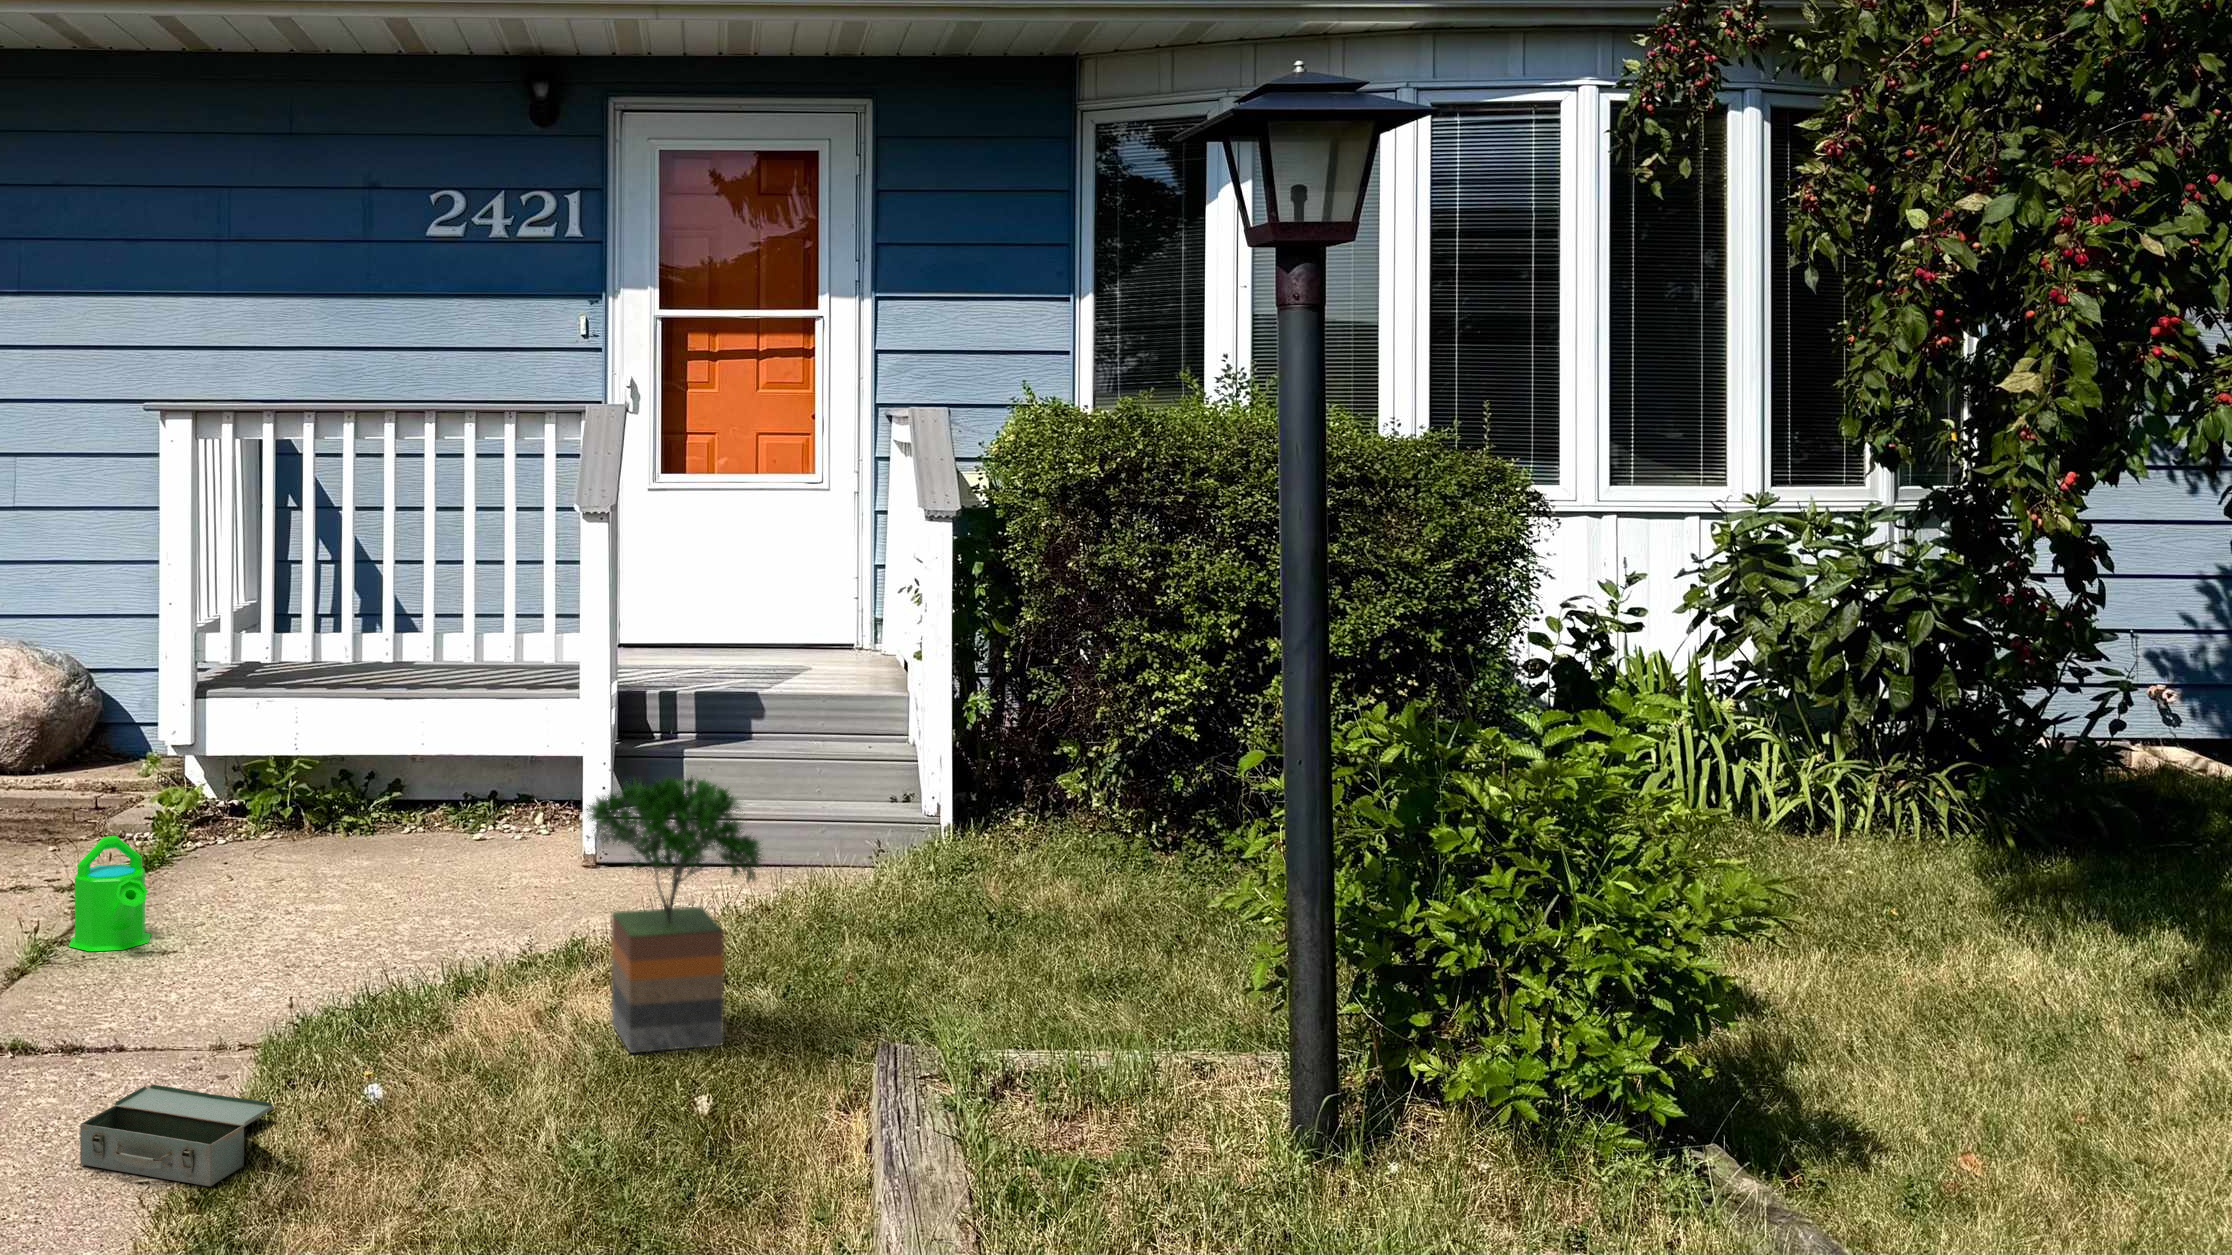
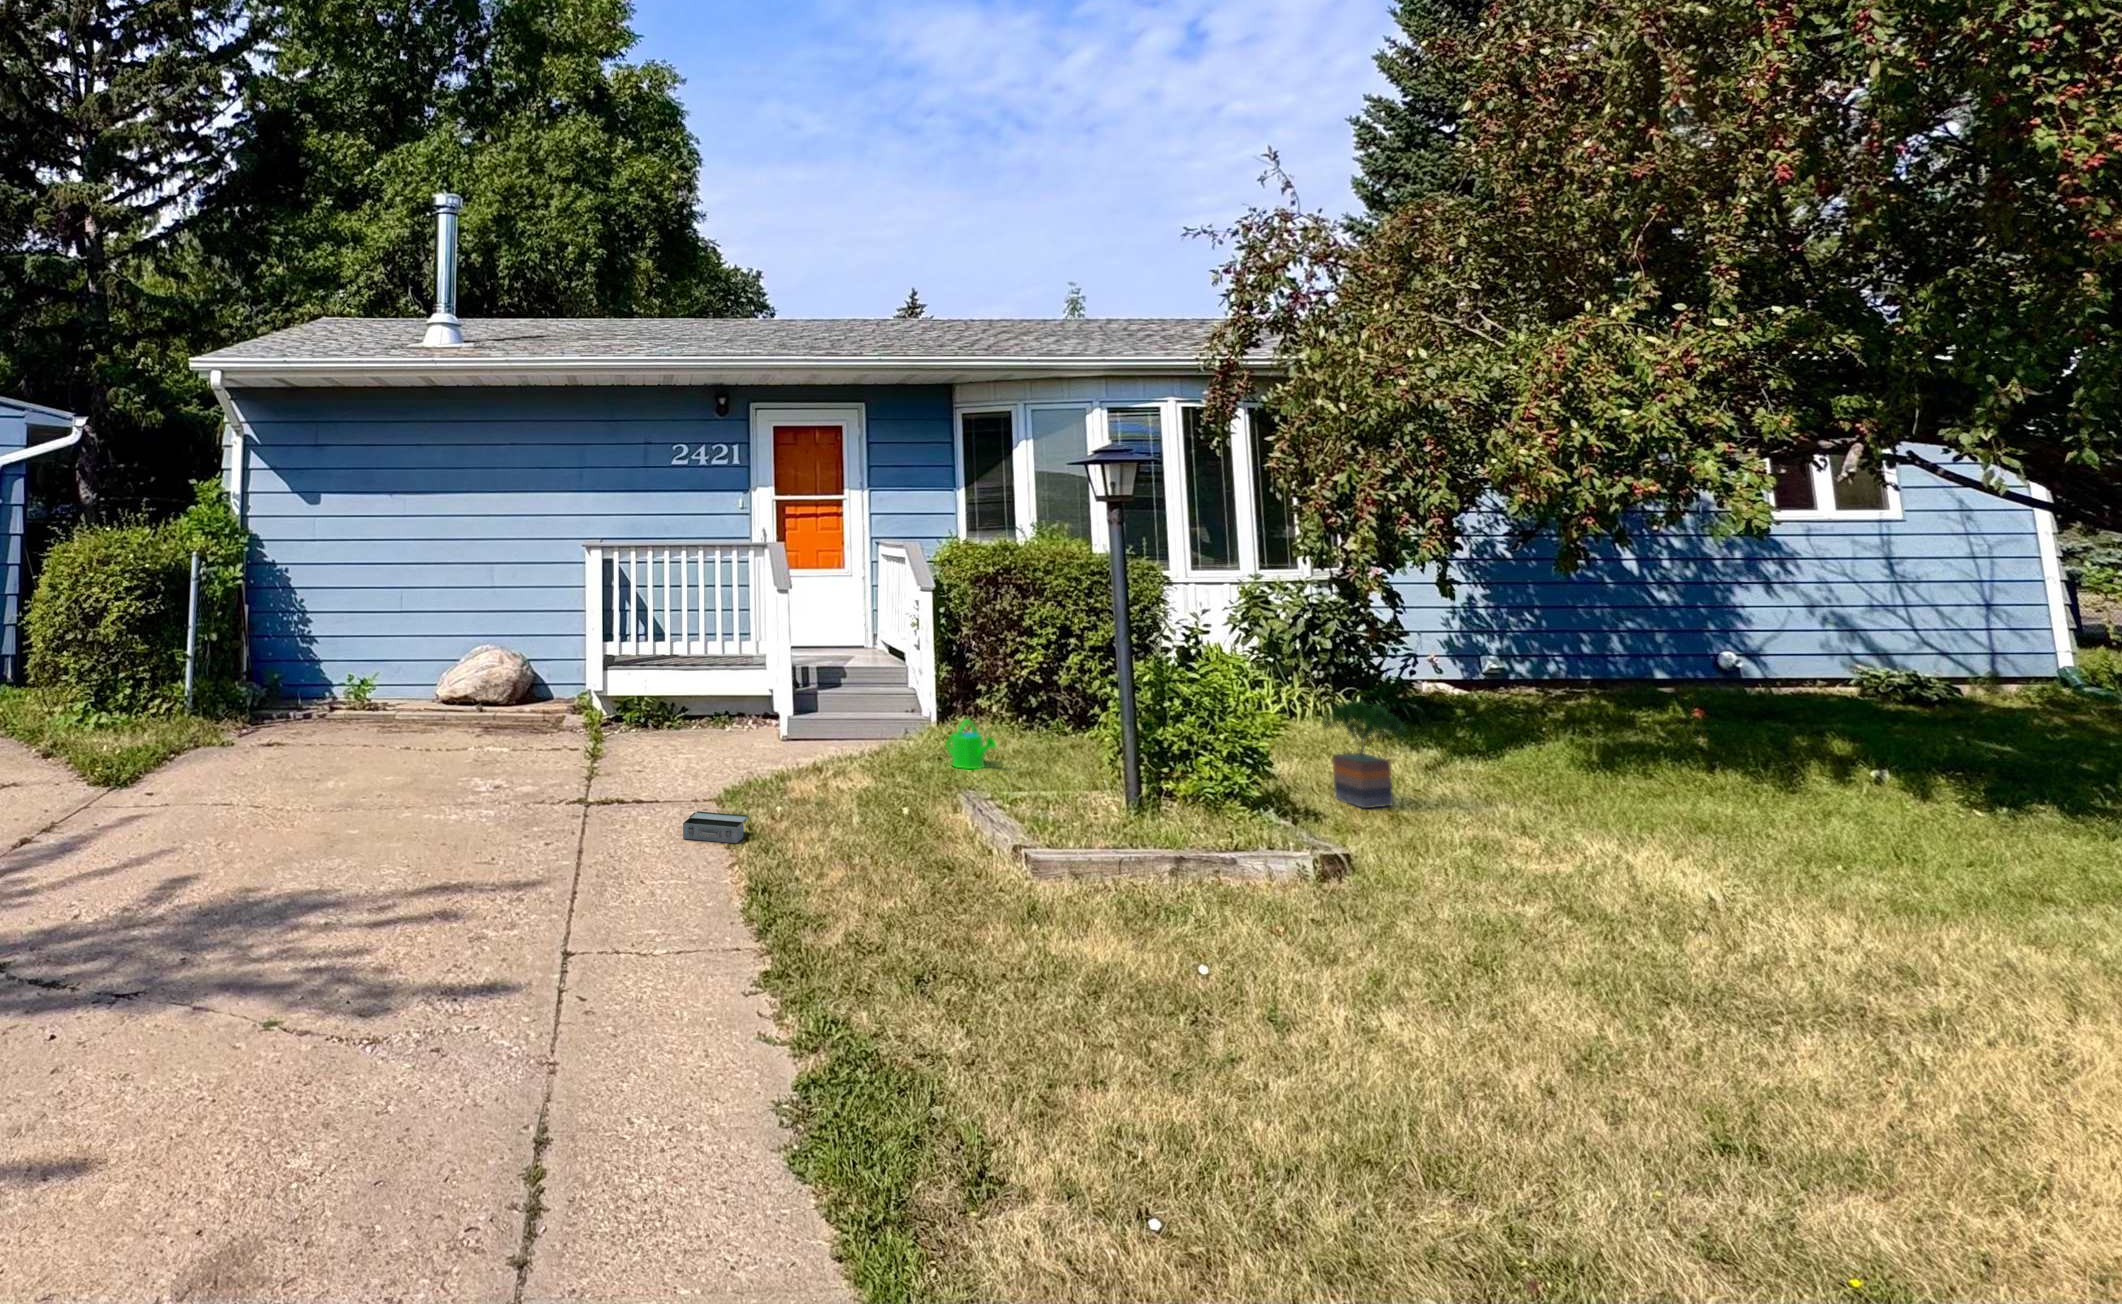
potted tree: present [587,775,761,1053] -> present [1322,702,1405,808]
watering can: present [69,836,151,951] -> present [946,719,996,769]

